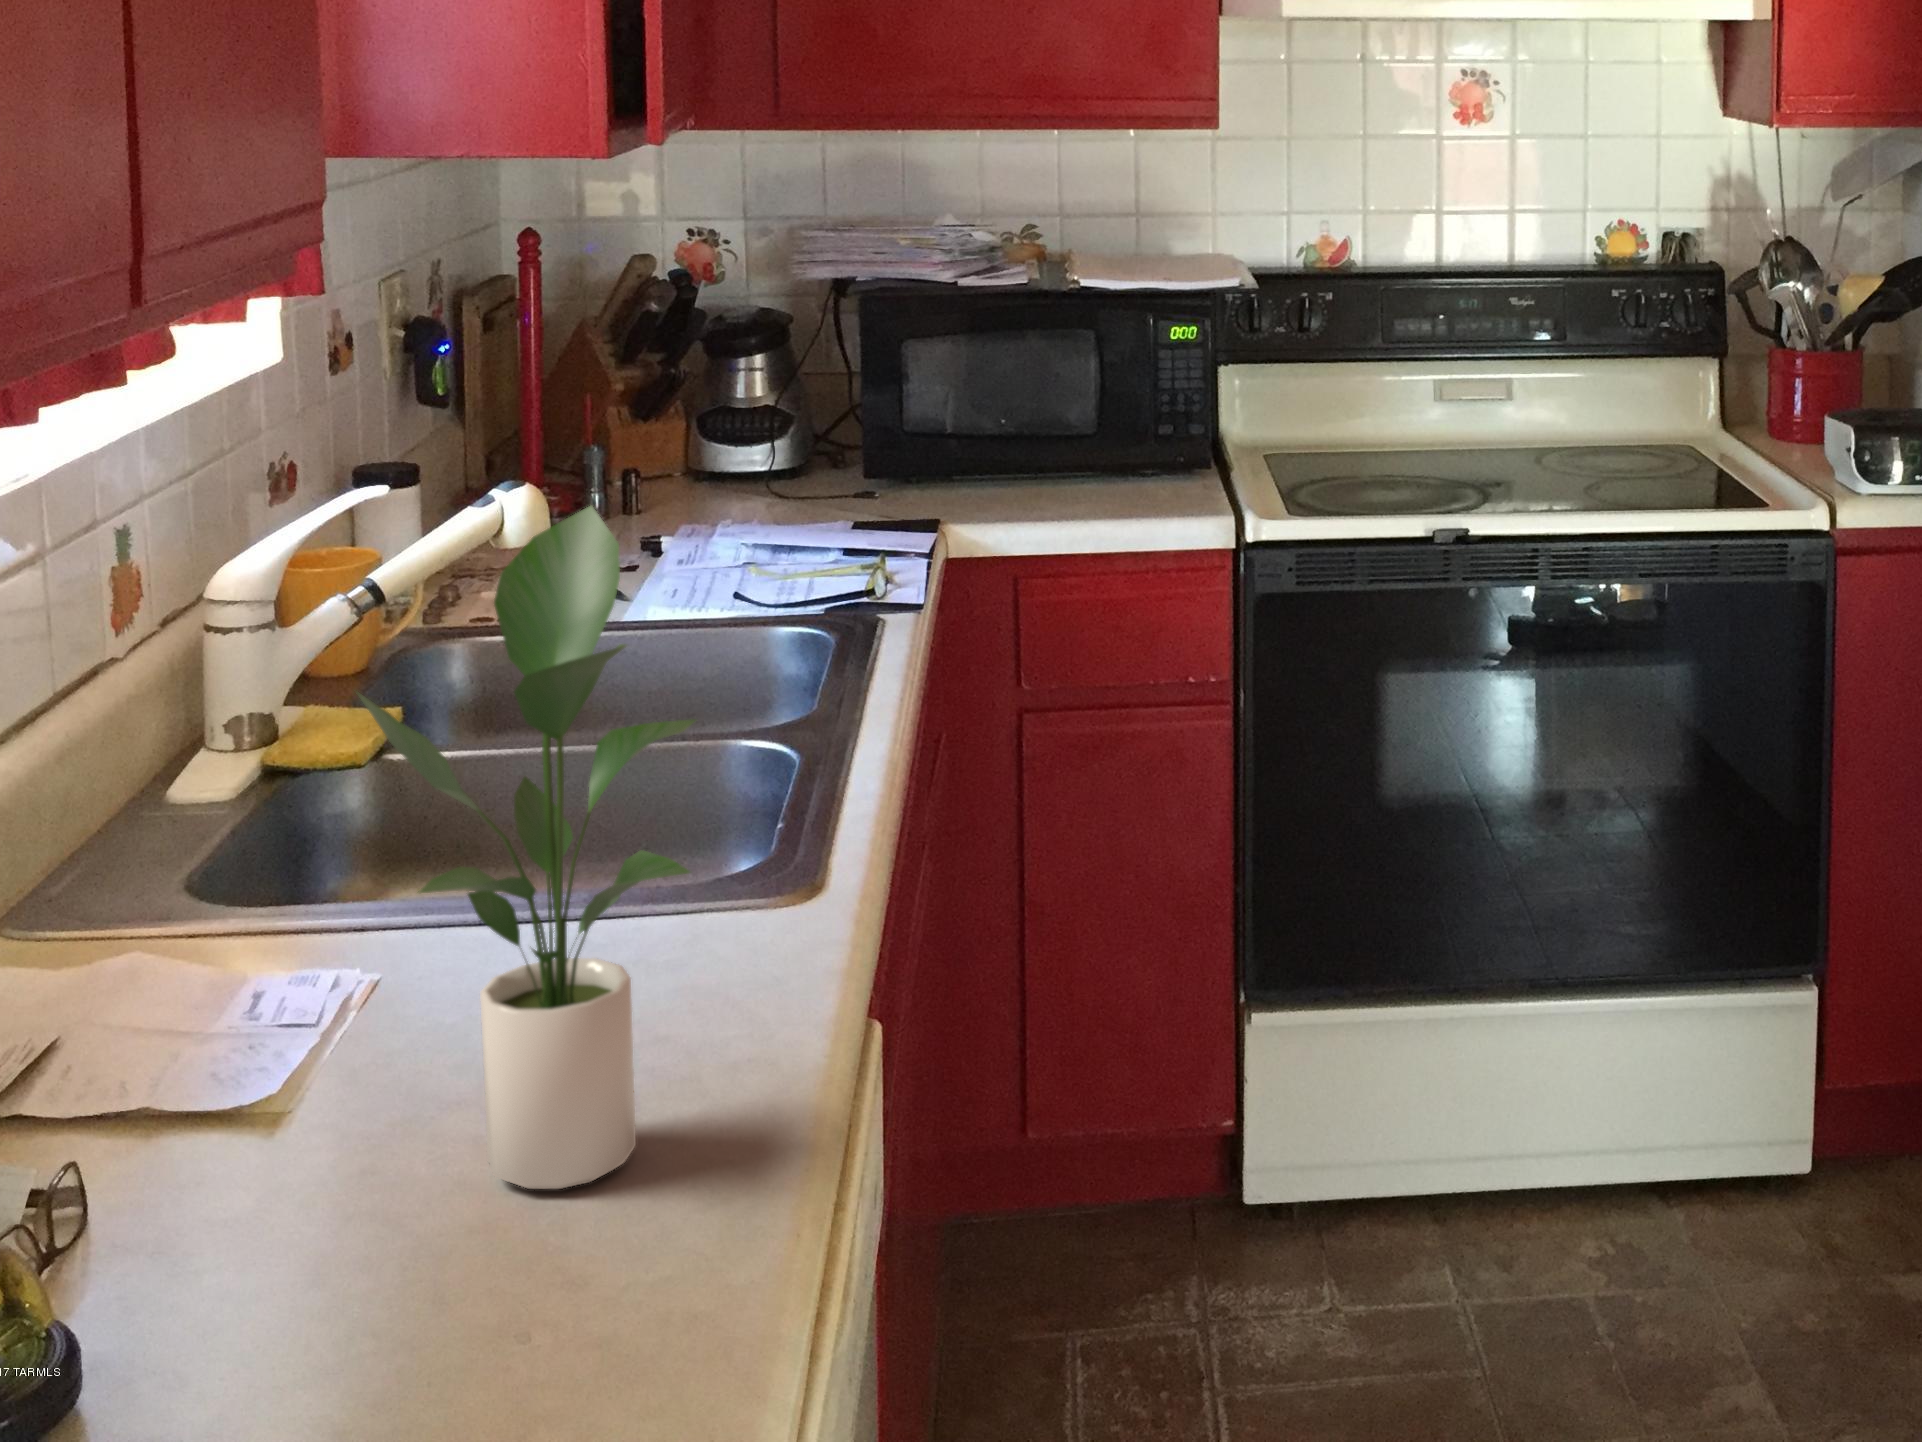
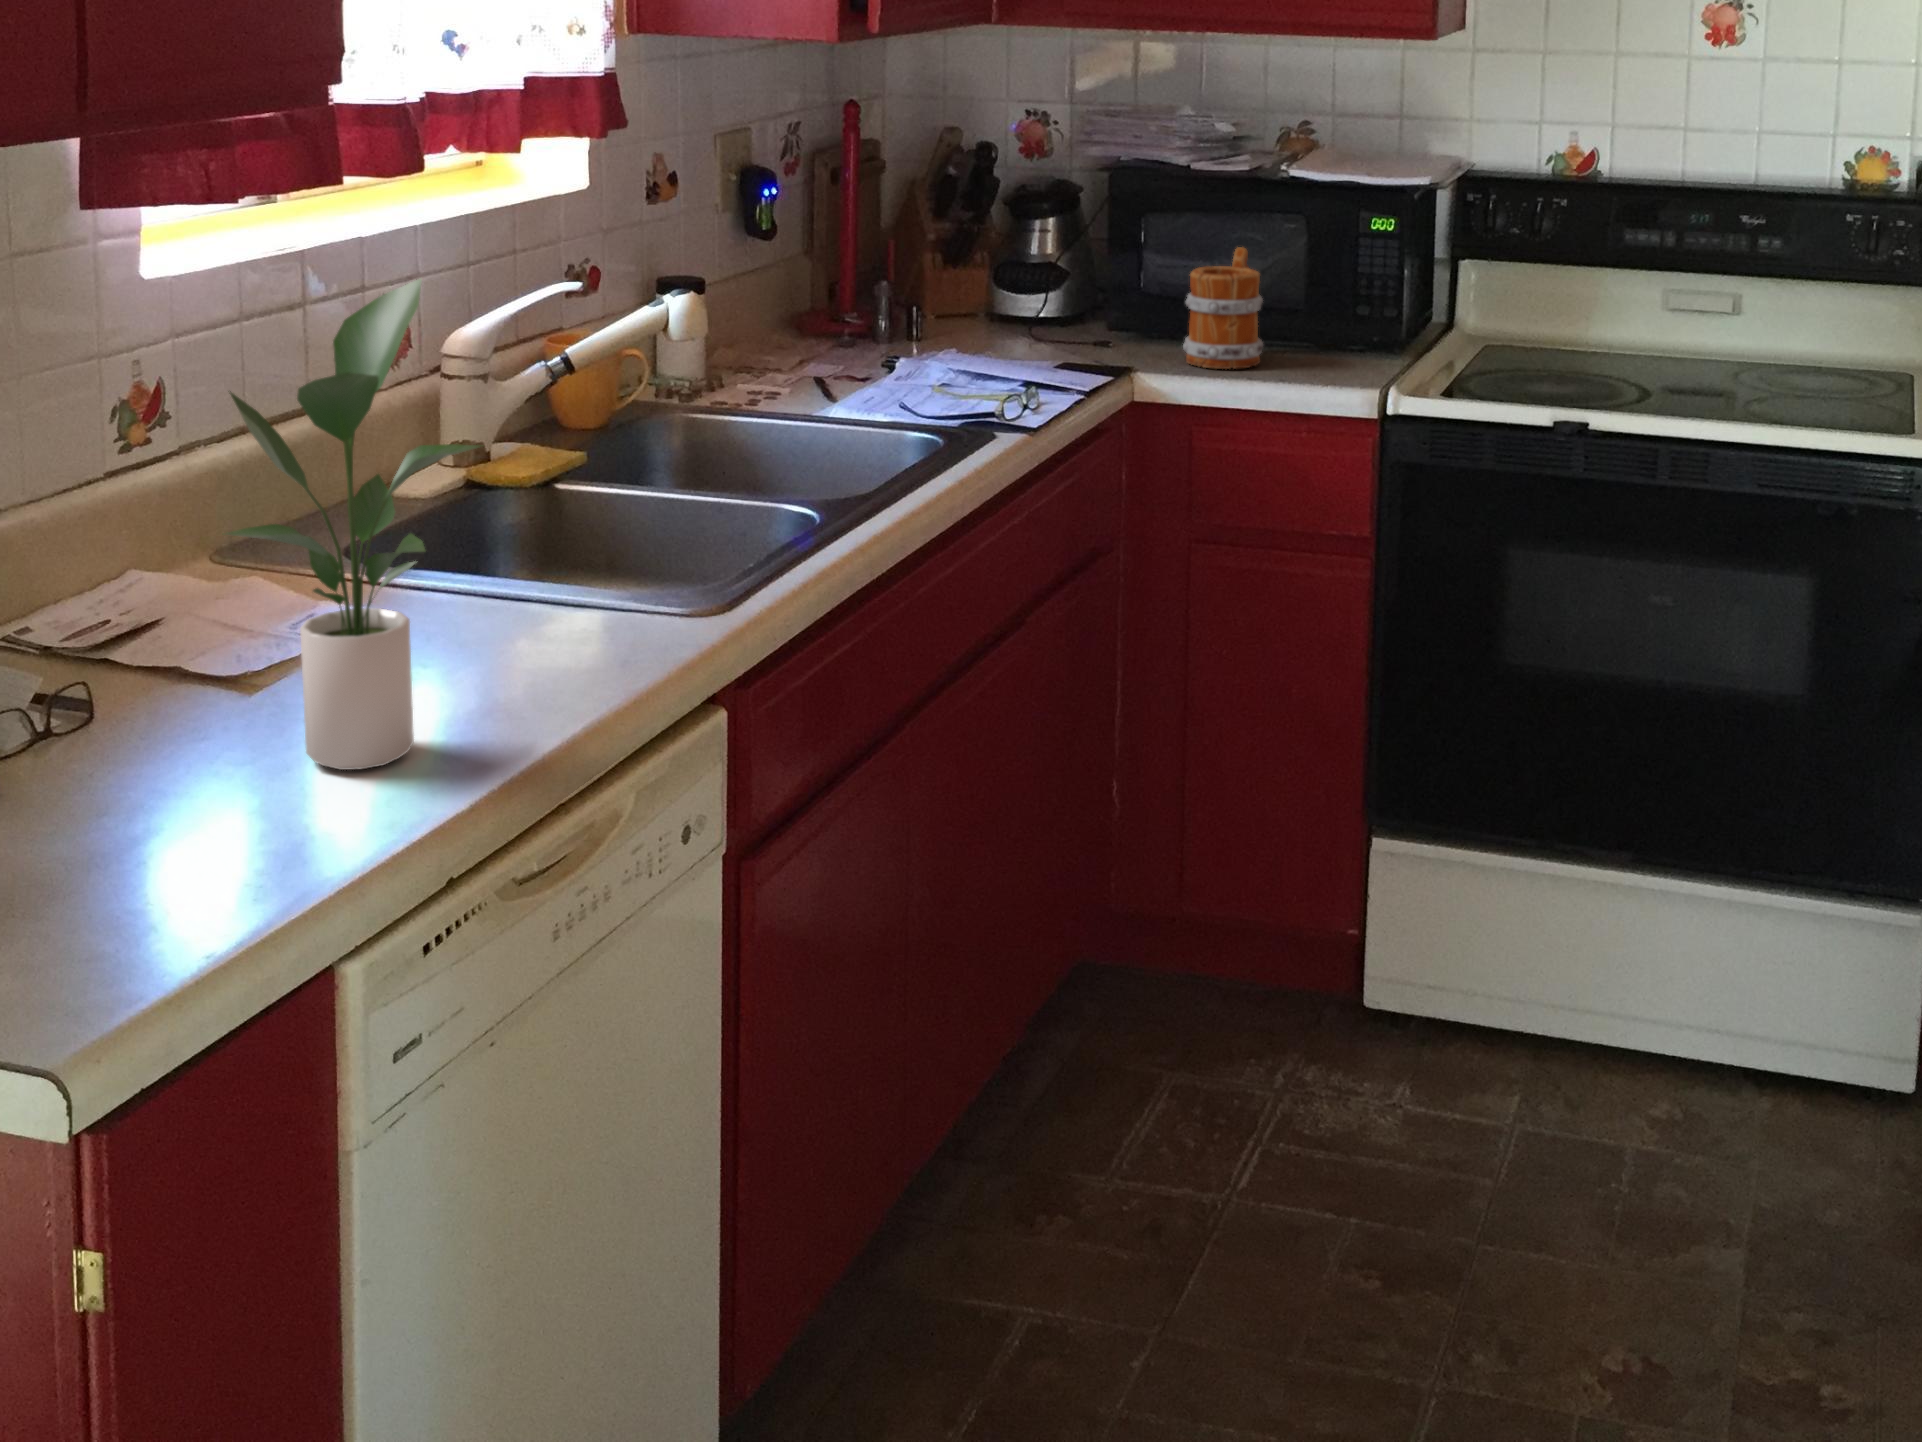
mug: none [973,372,1063,513] -> present [1183,247,1263,369]

